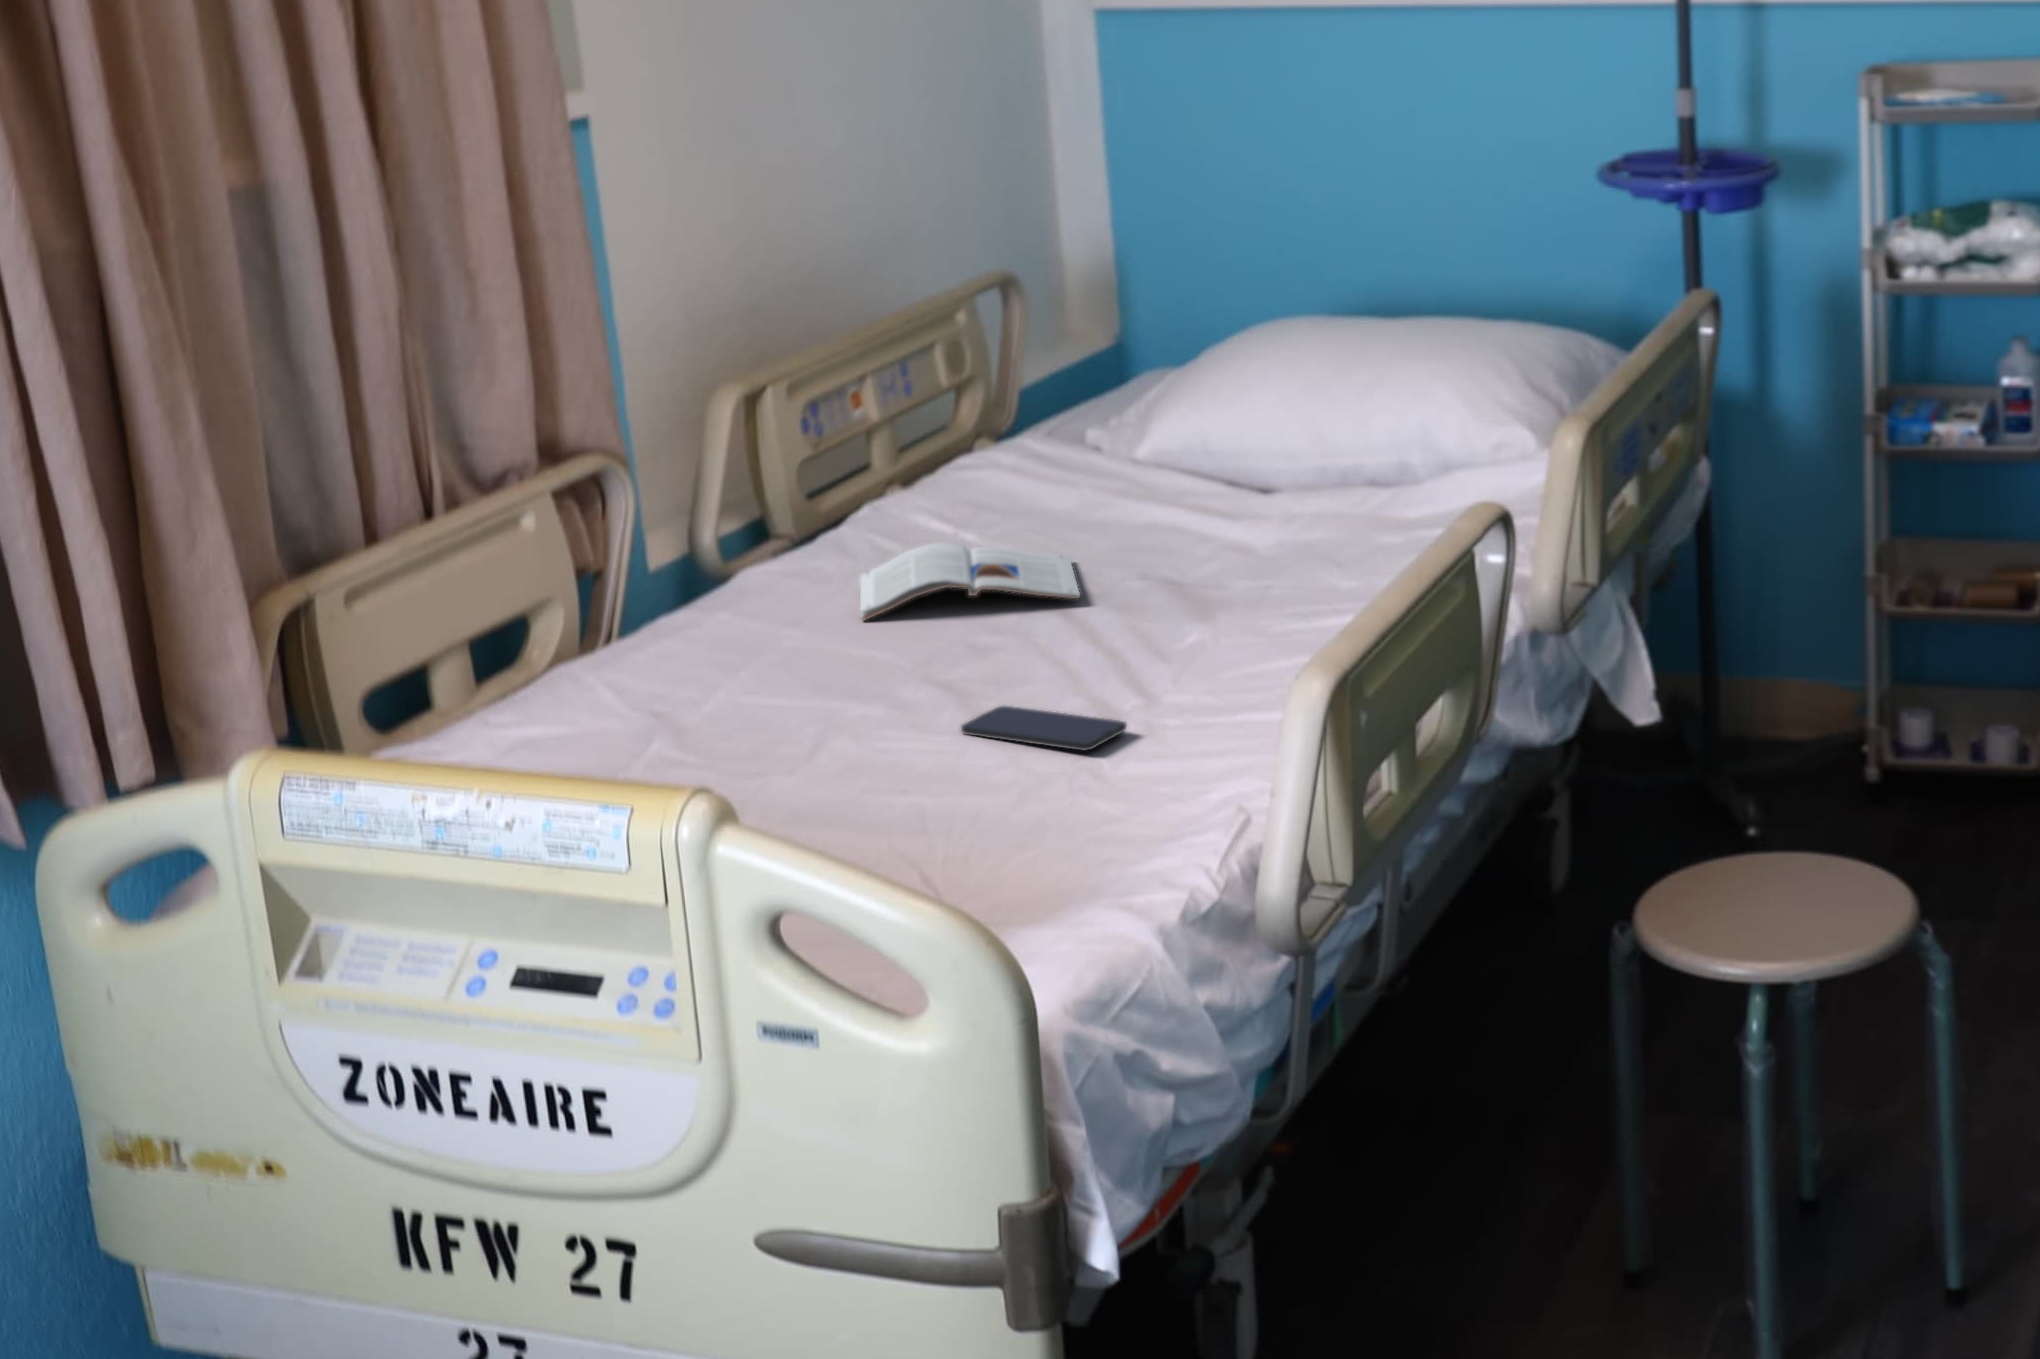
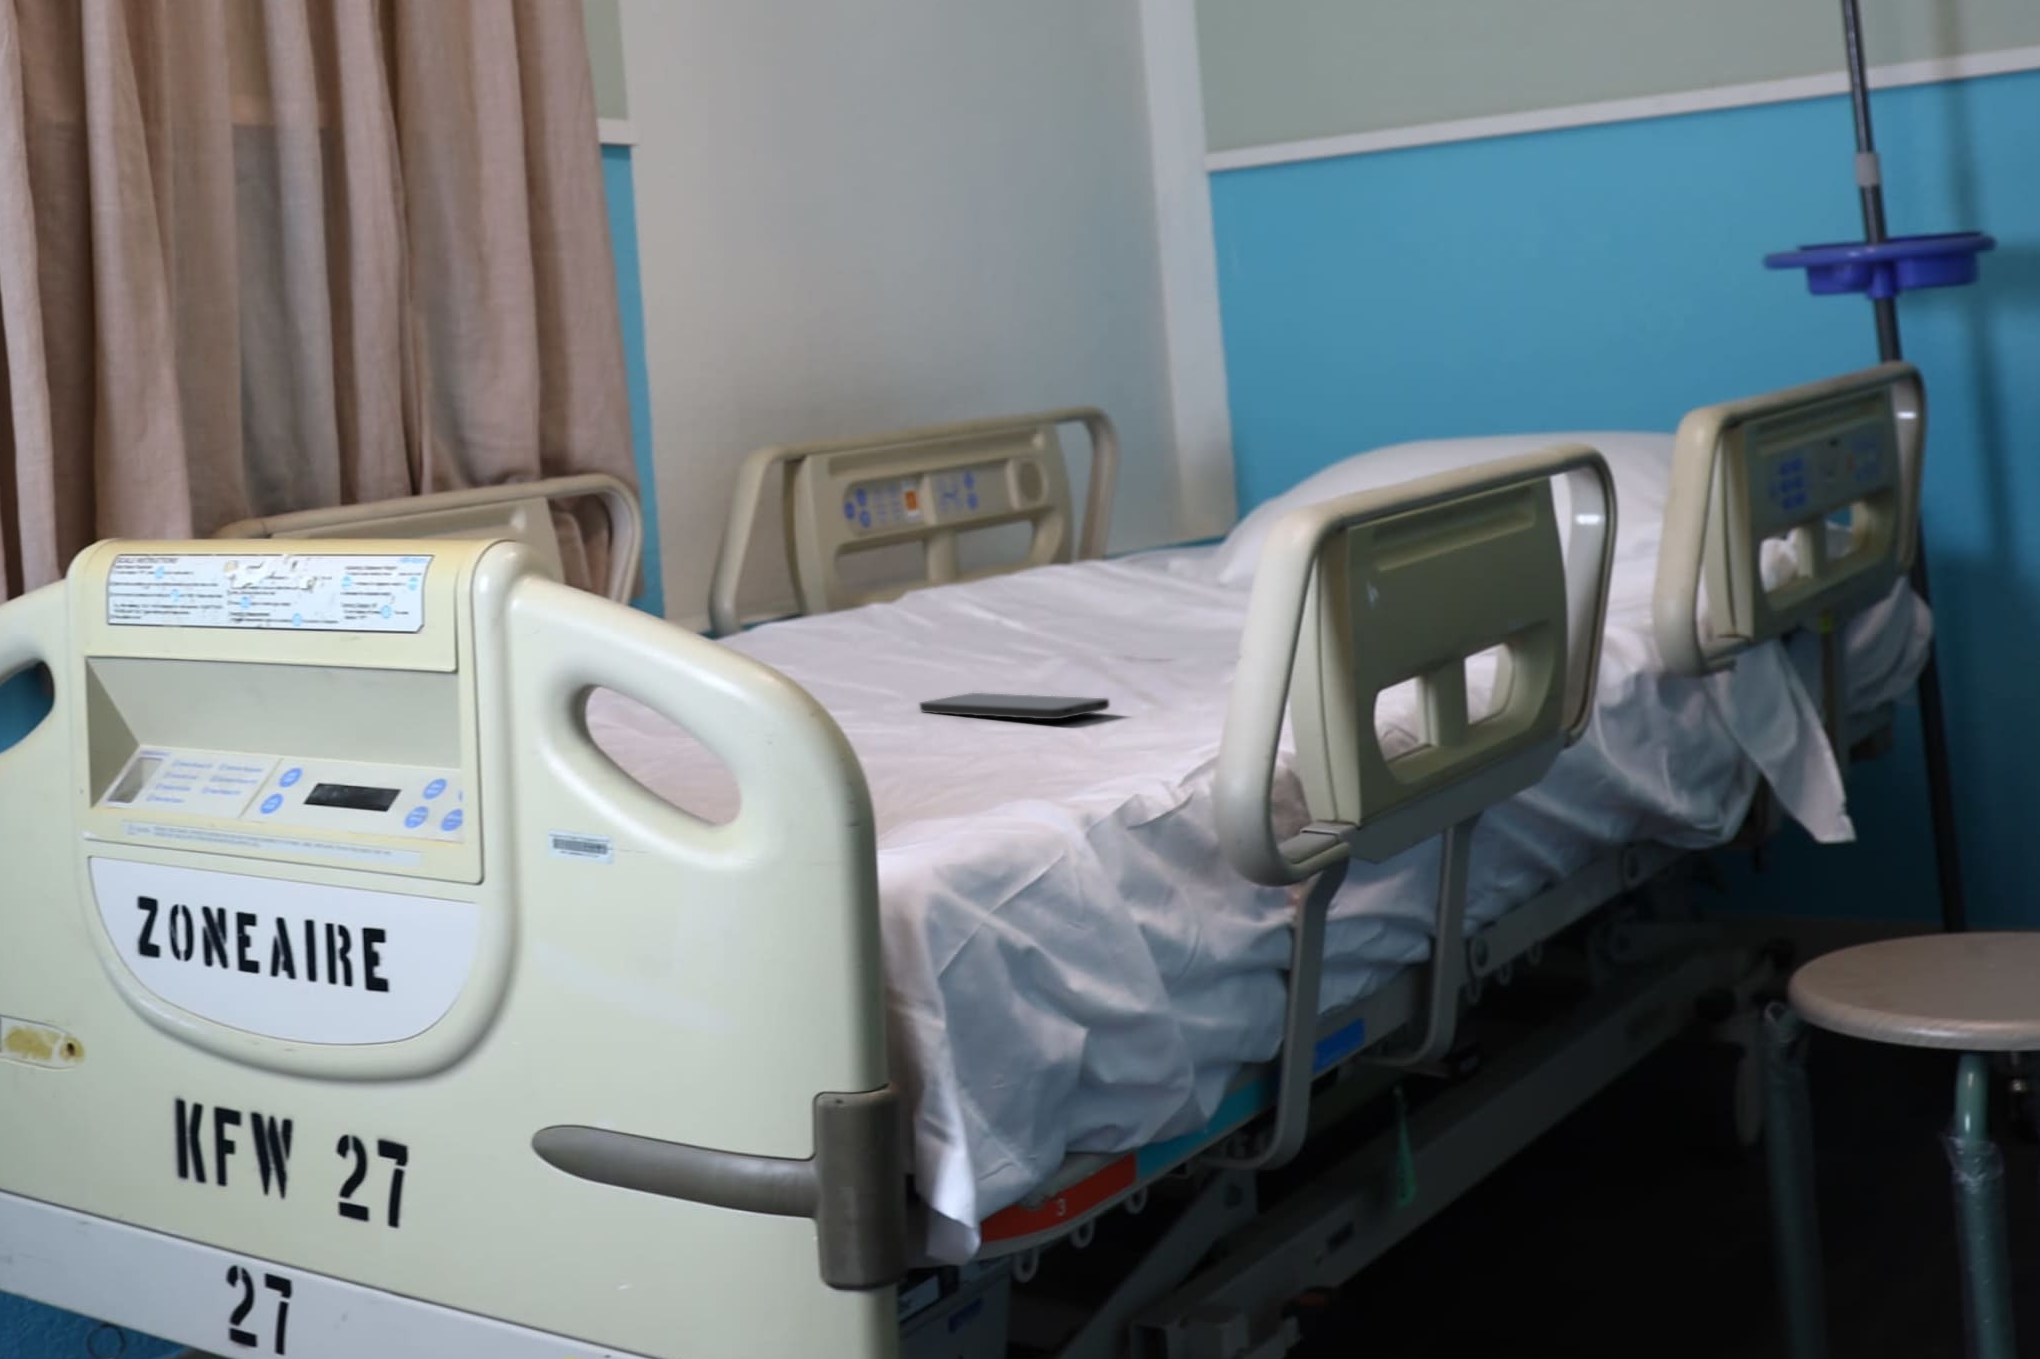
magazine: present [860,542,1080,620] -> none [852,599,1097,655]

